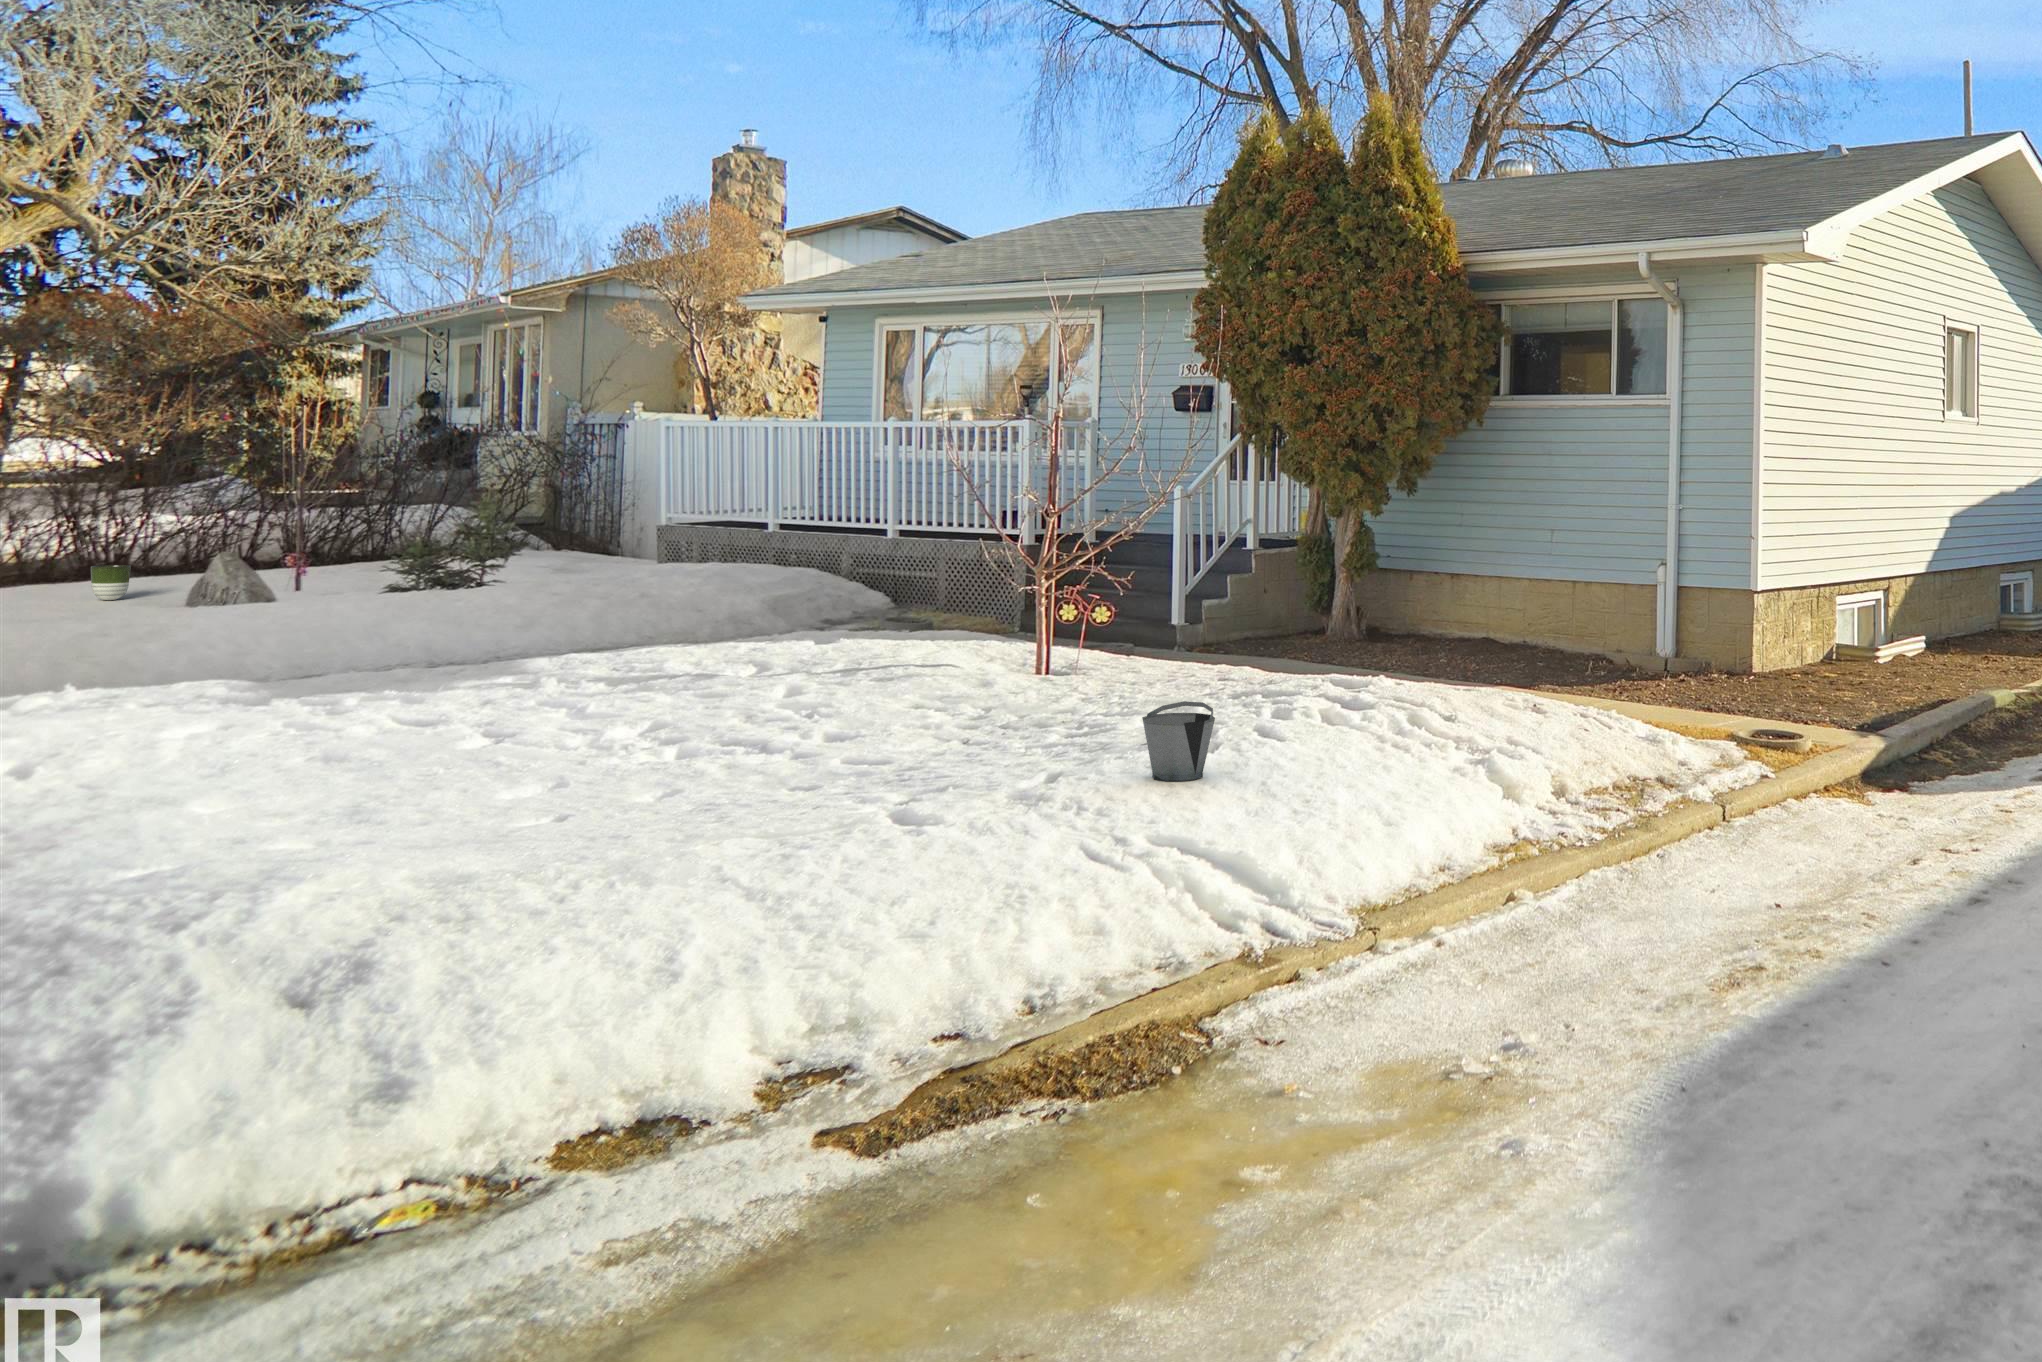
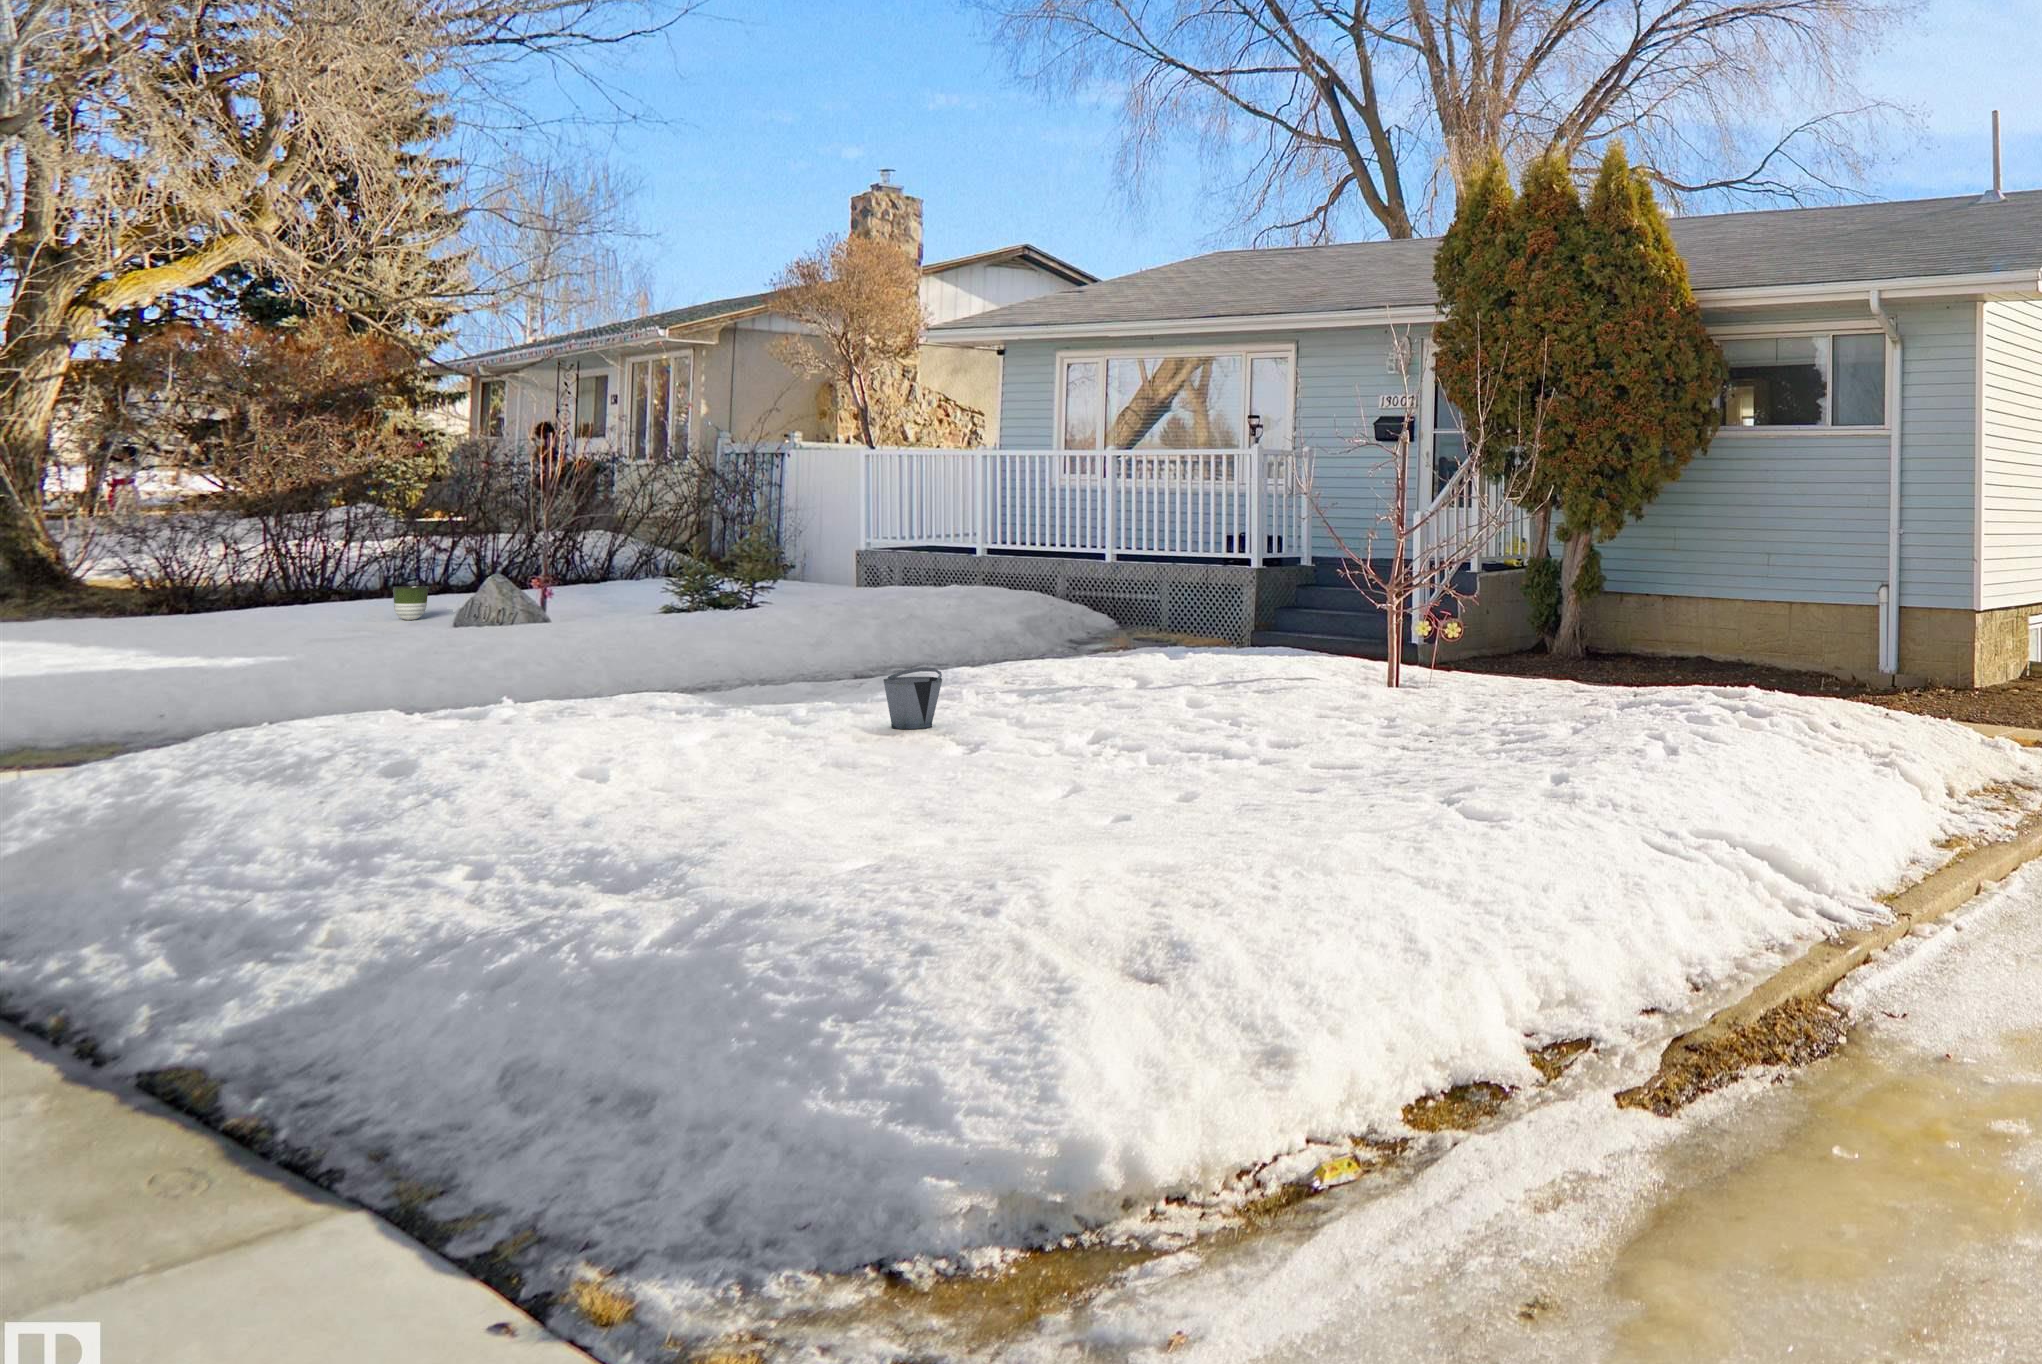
bucket: present [1142,701,1215,781] -> present [884,667,942,729]

